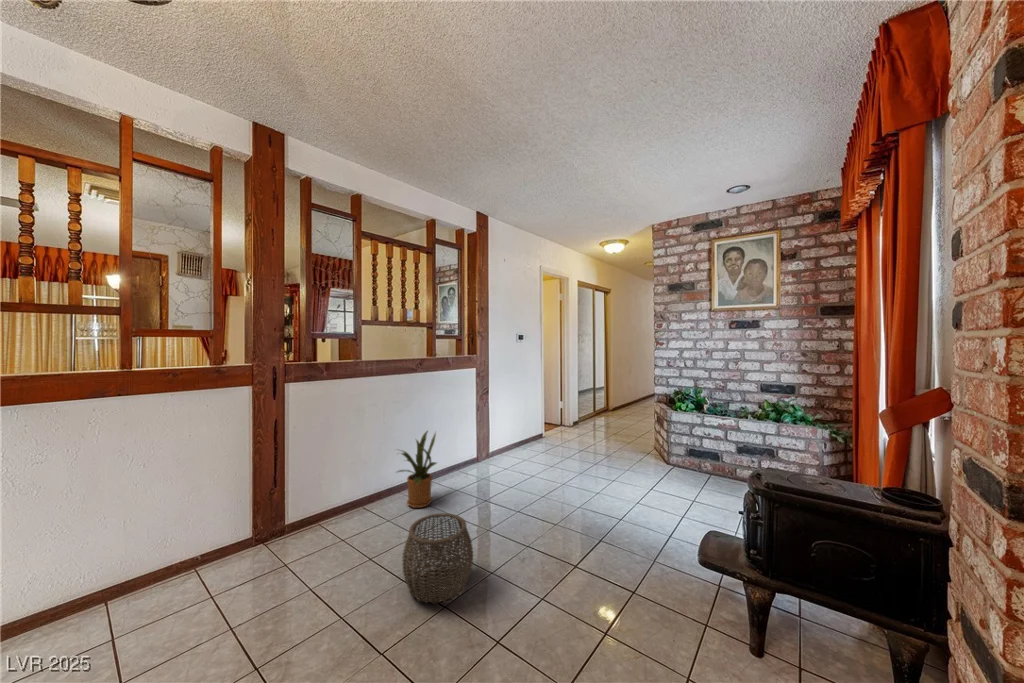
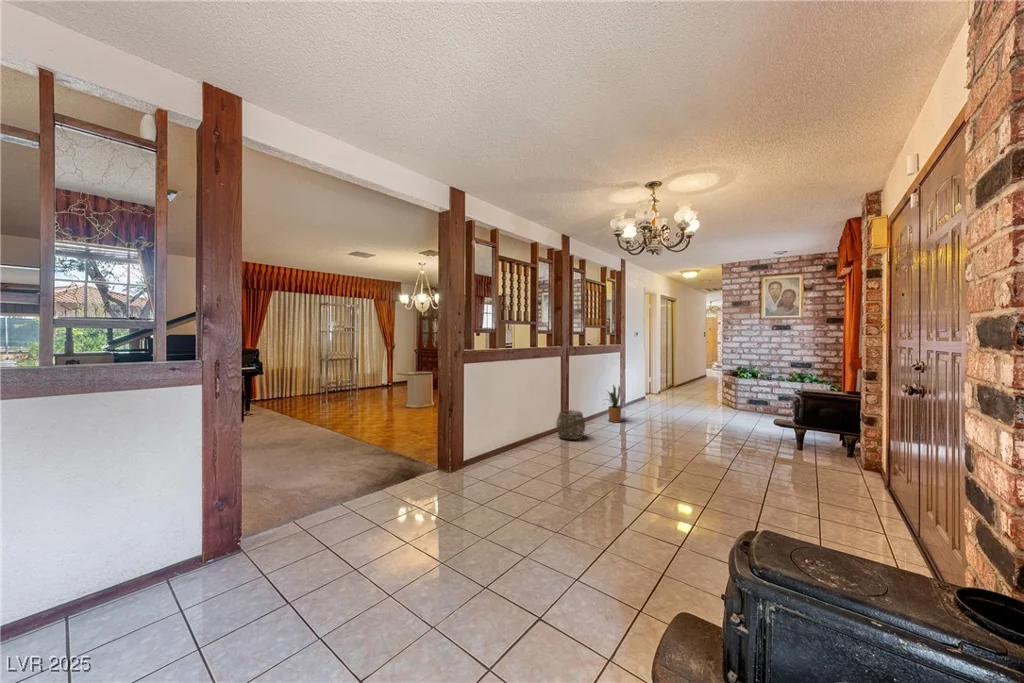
woven basket: present [402,513,473,604] -> present [556,410,585,439]

